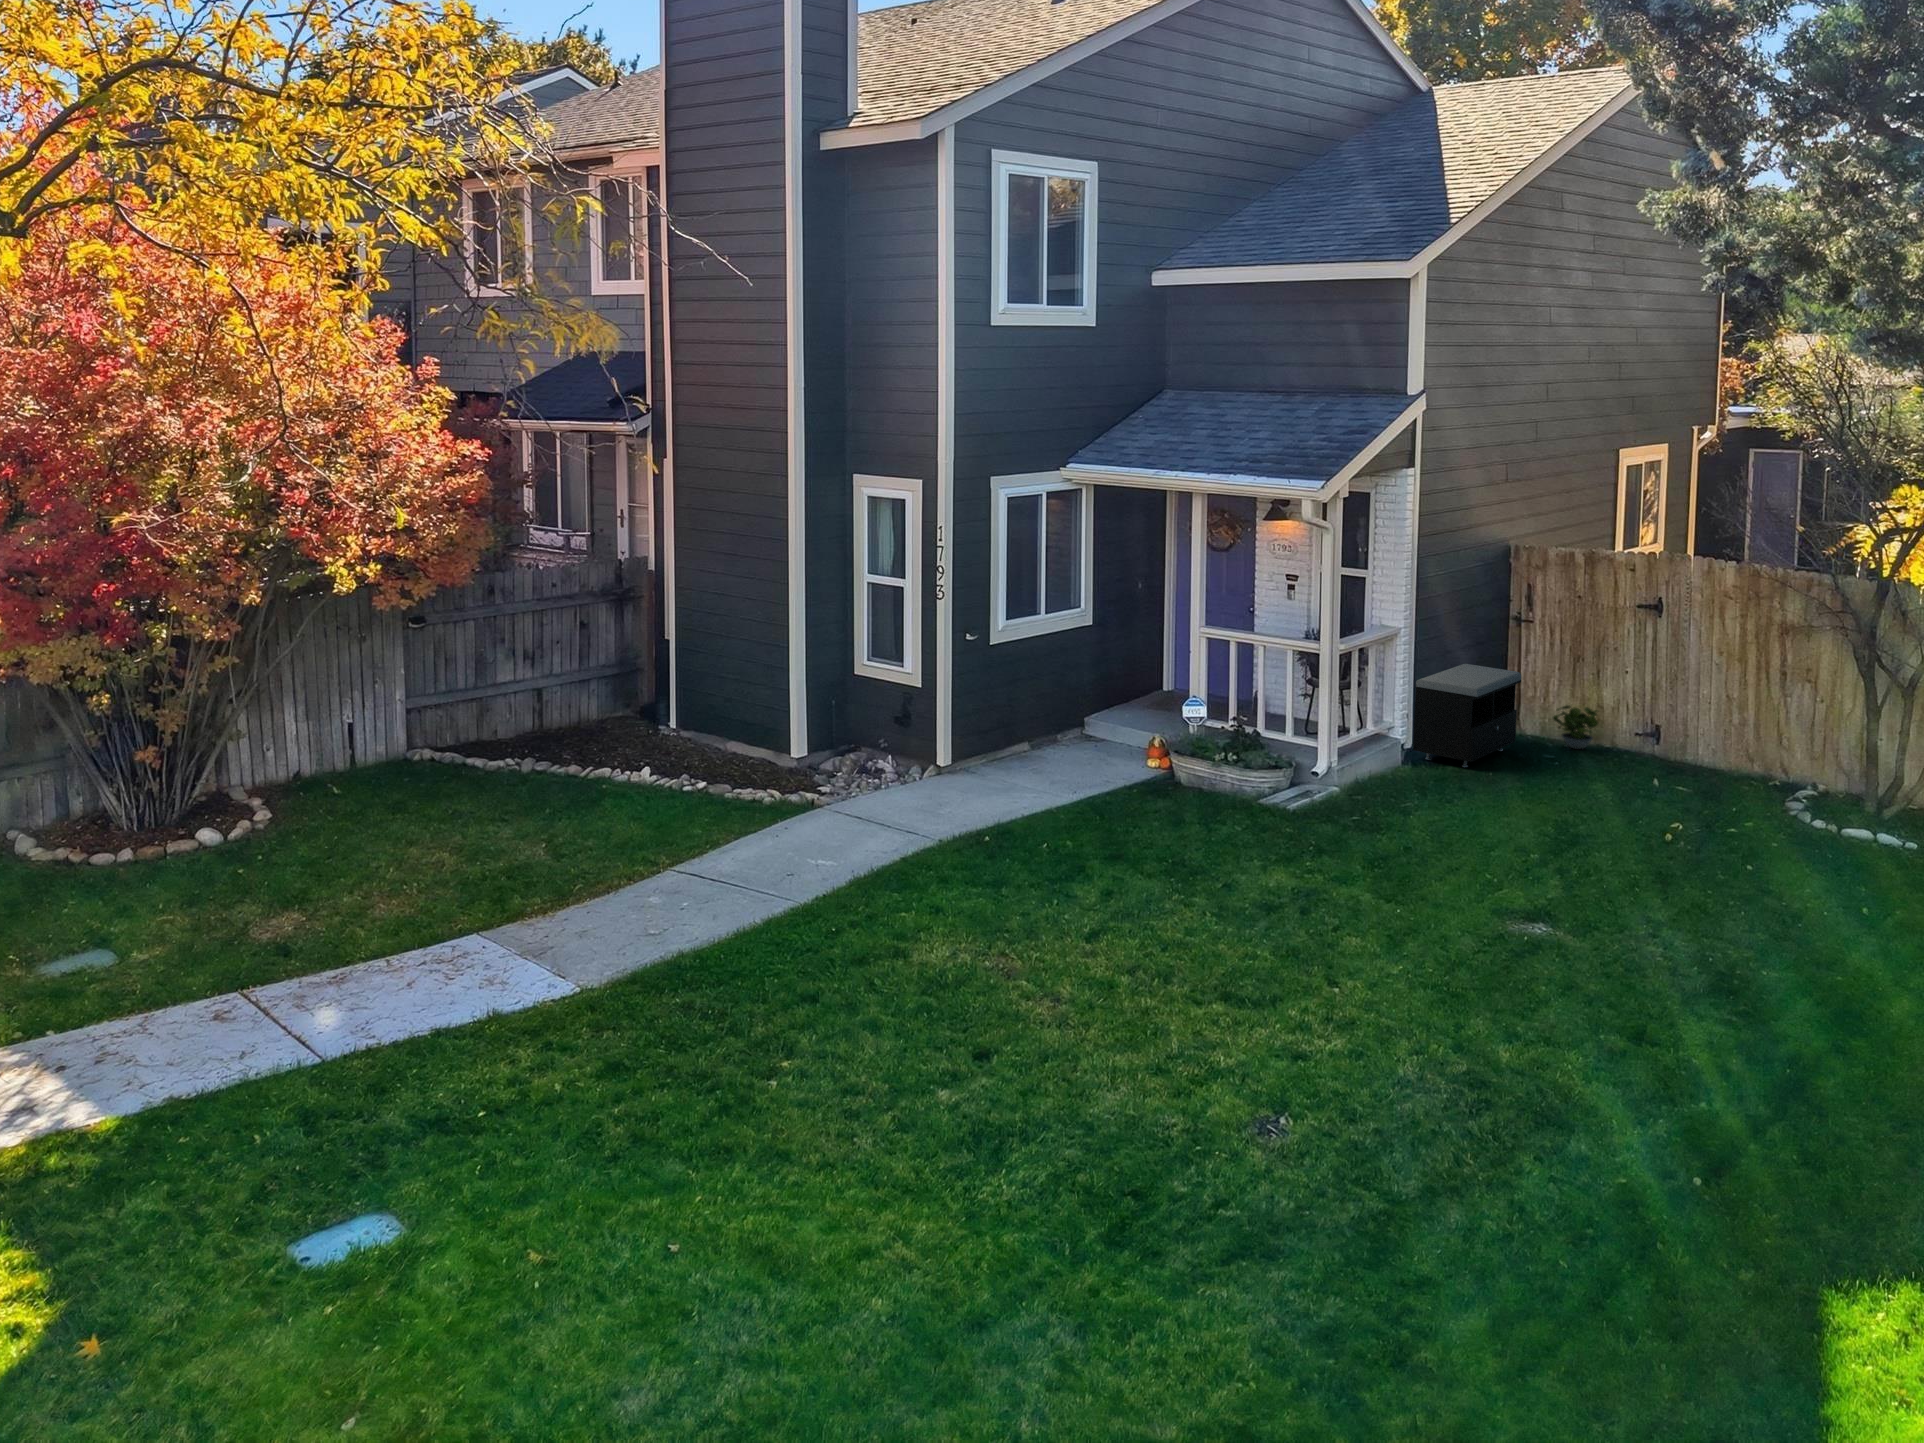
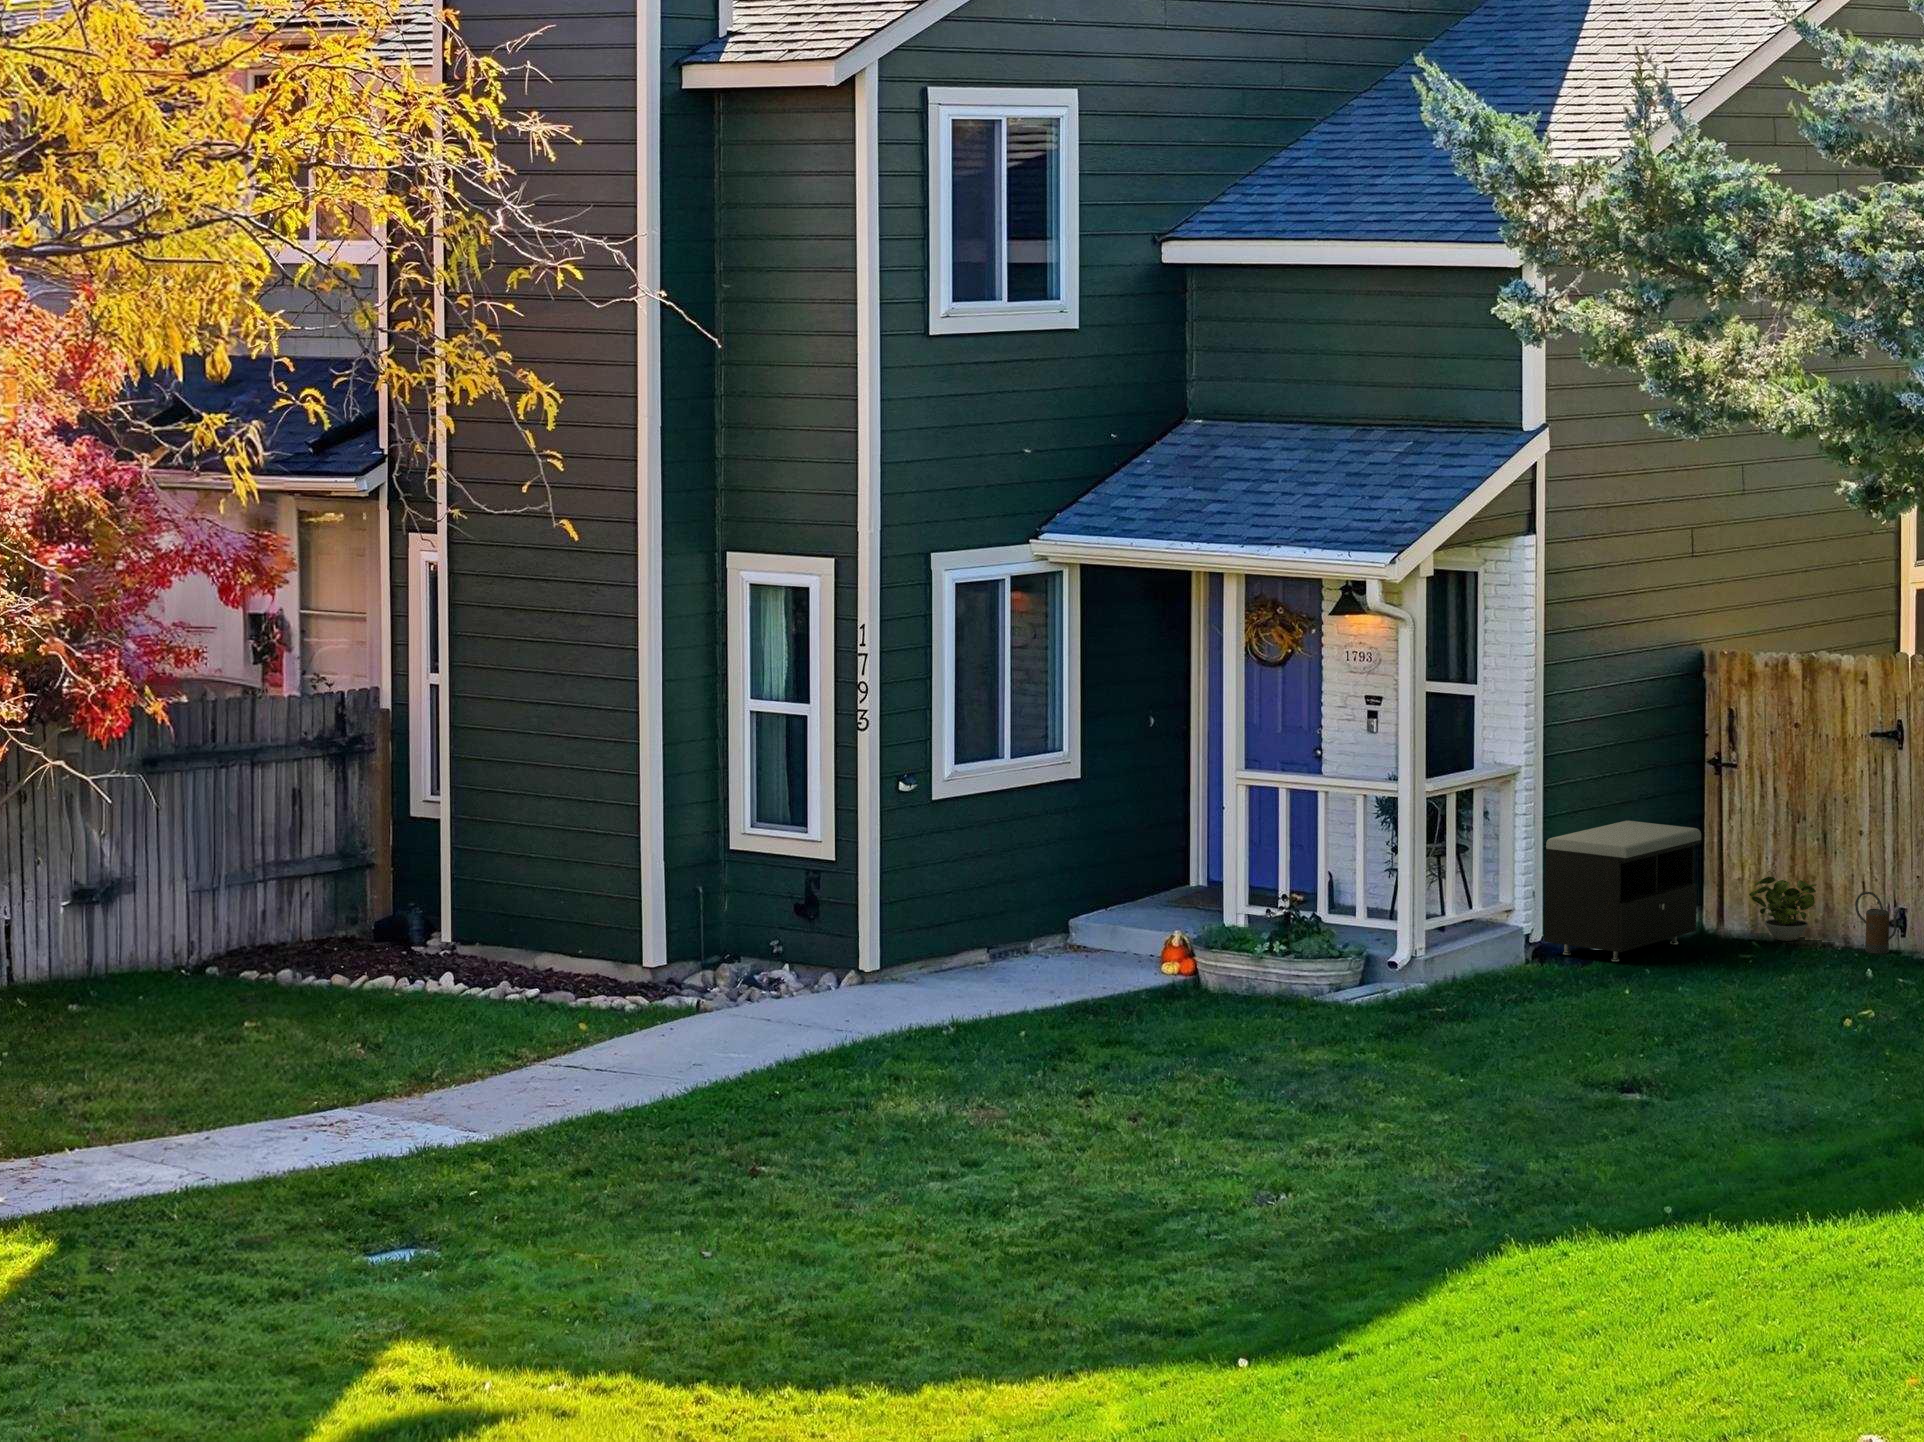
watering can: none [1631,719,1668,763] -> present [1855,892,1901,953]

